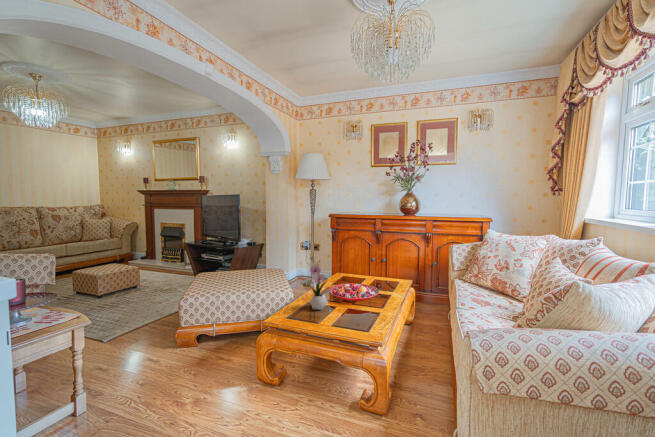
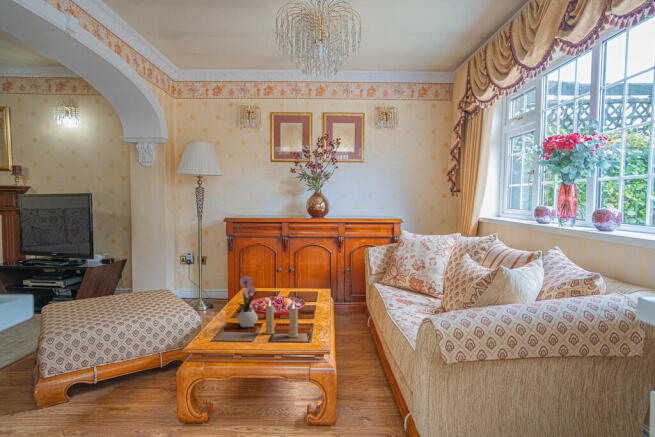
candle: none [328,287,357,327] -> present [265,301,298,338]

